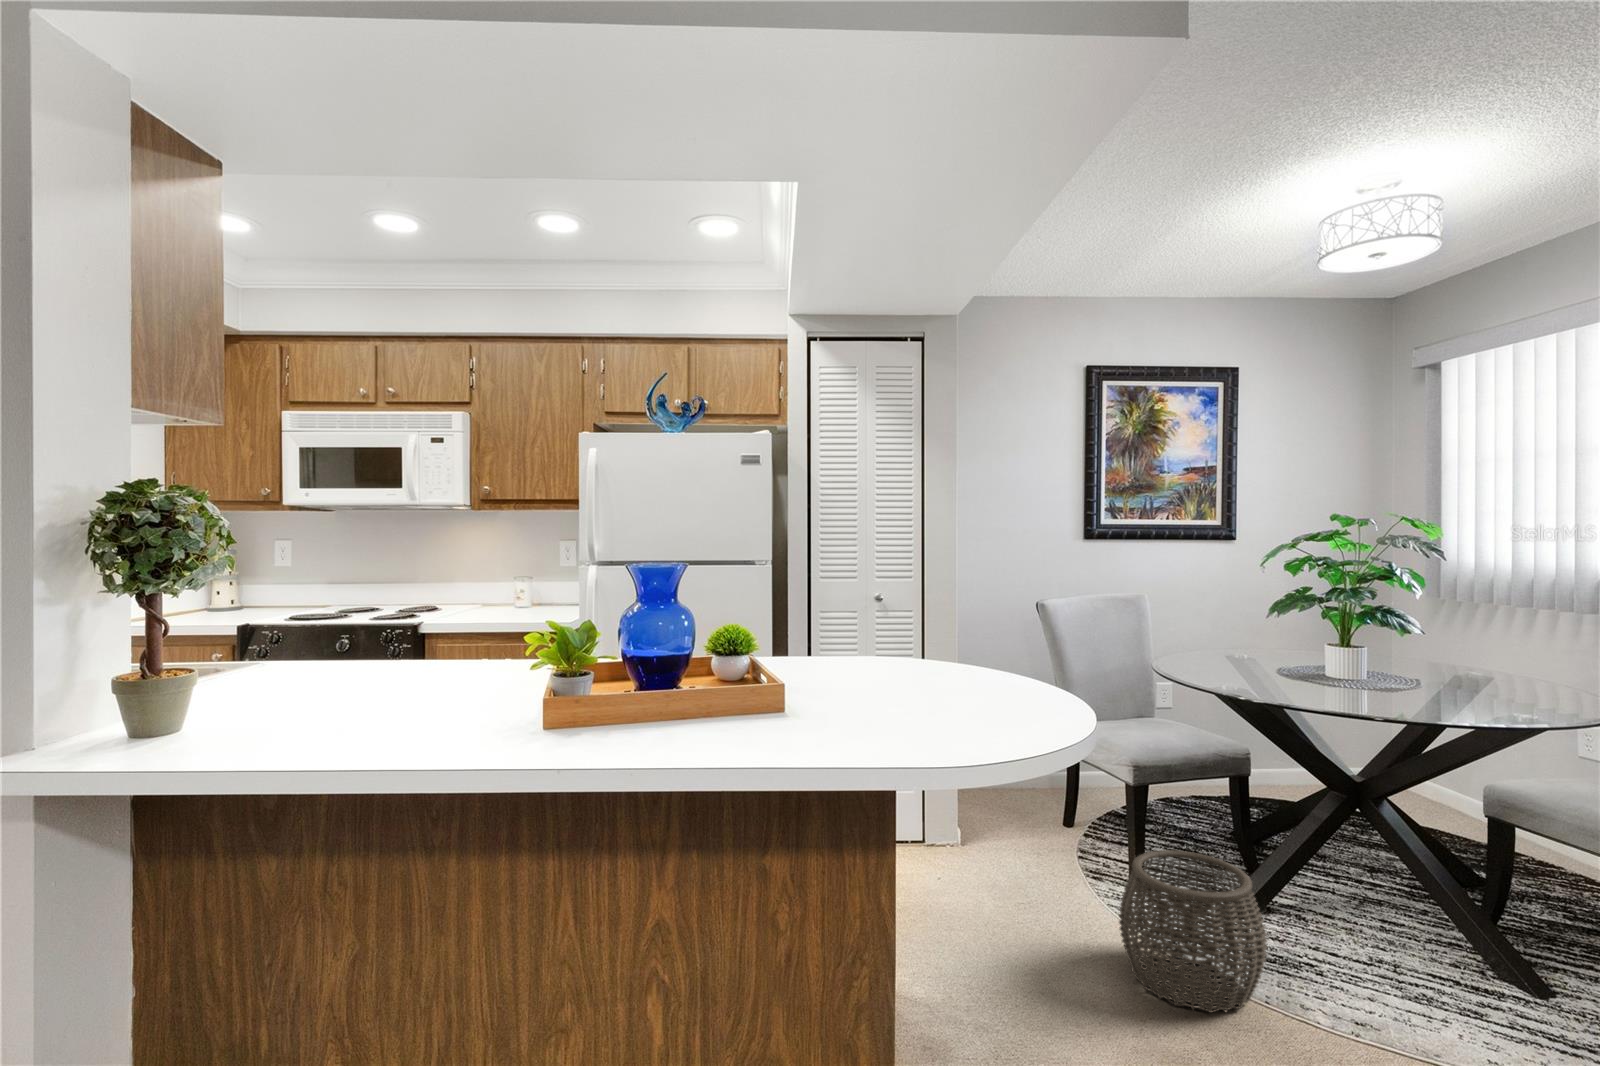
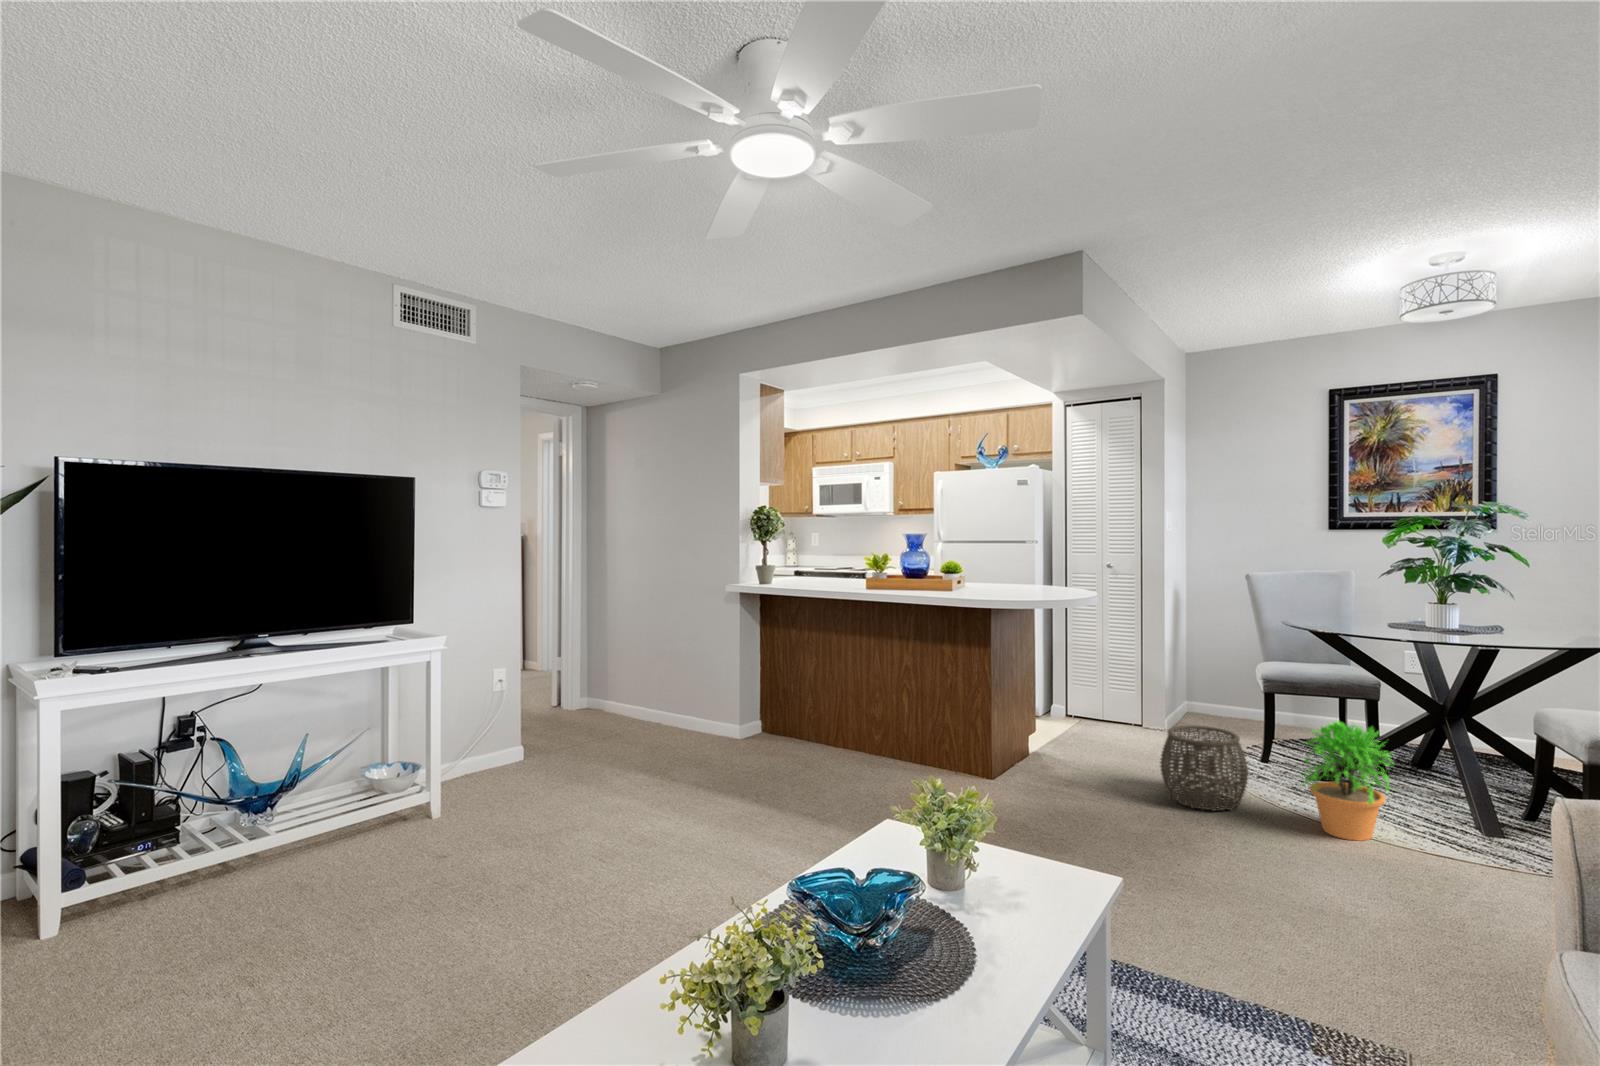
potted plant: none [1325,822,1514,1015] -> present [1300,721,1391,841]

